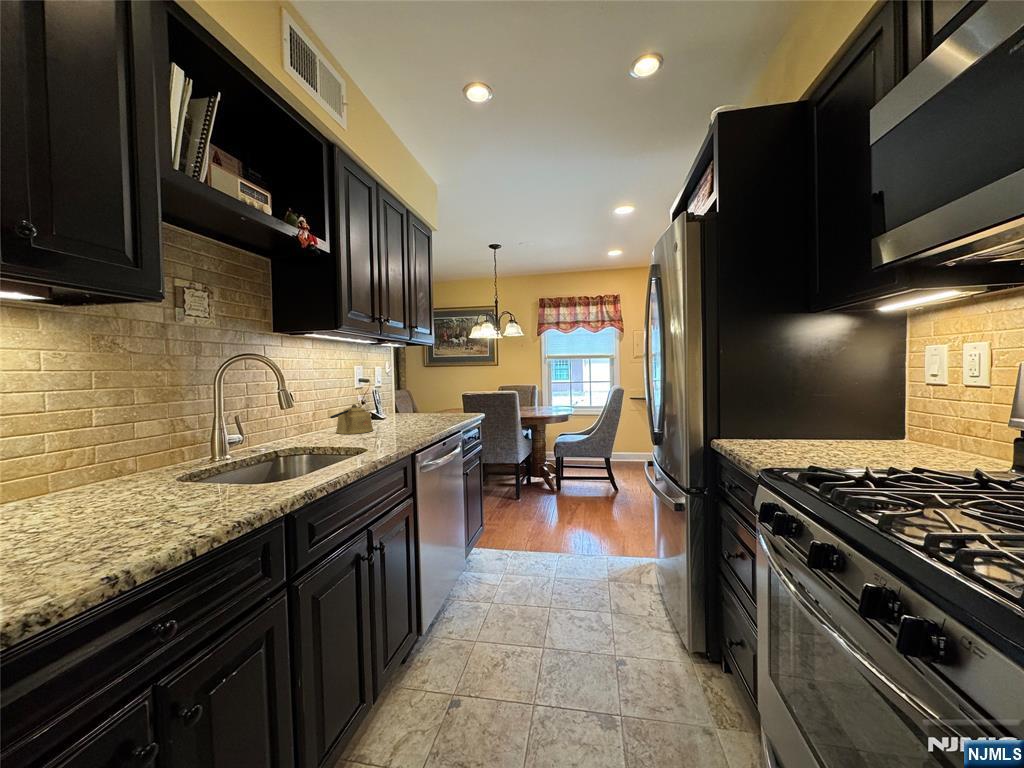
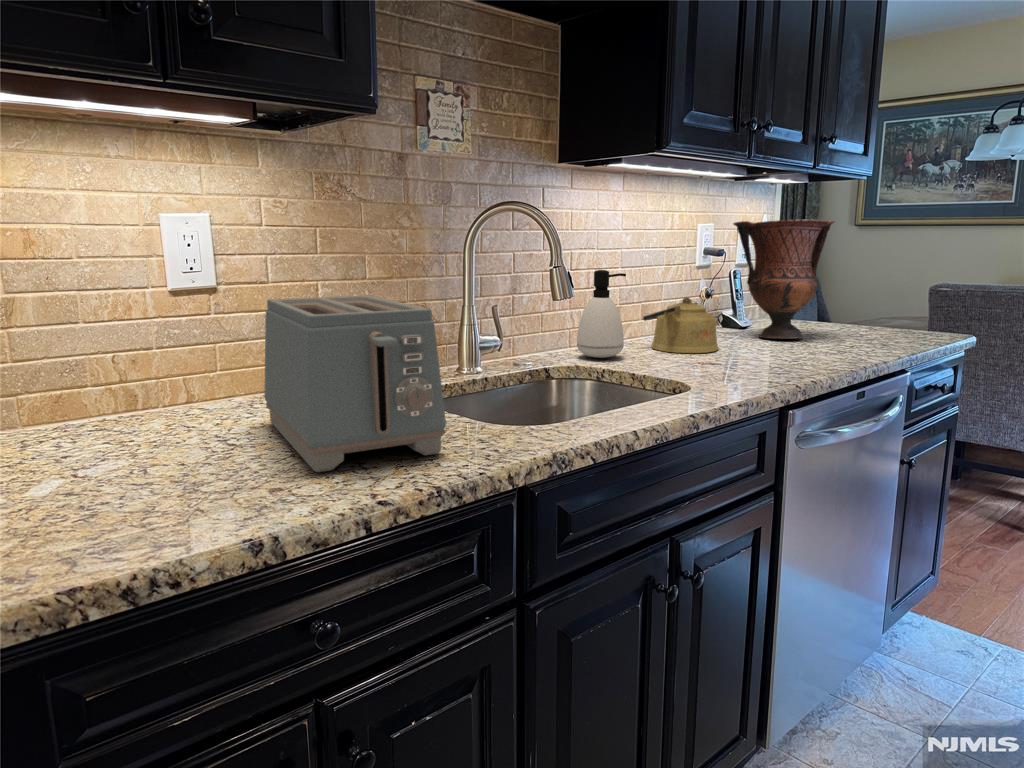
vase: none [373,364,421,422] -> present [733,220,835,339]
soap dispenser: none [293,392,322,441] -> present [577,270,626,358]
toaster: none [58,414,234,531] -> present [264,295,446,472]

